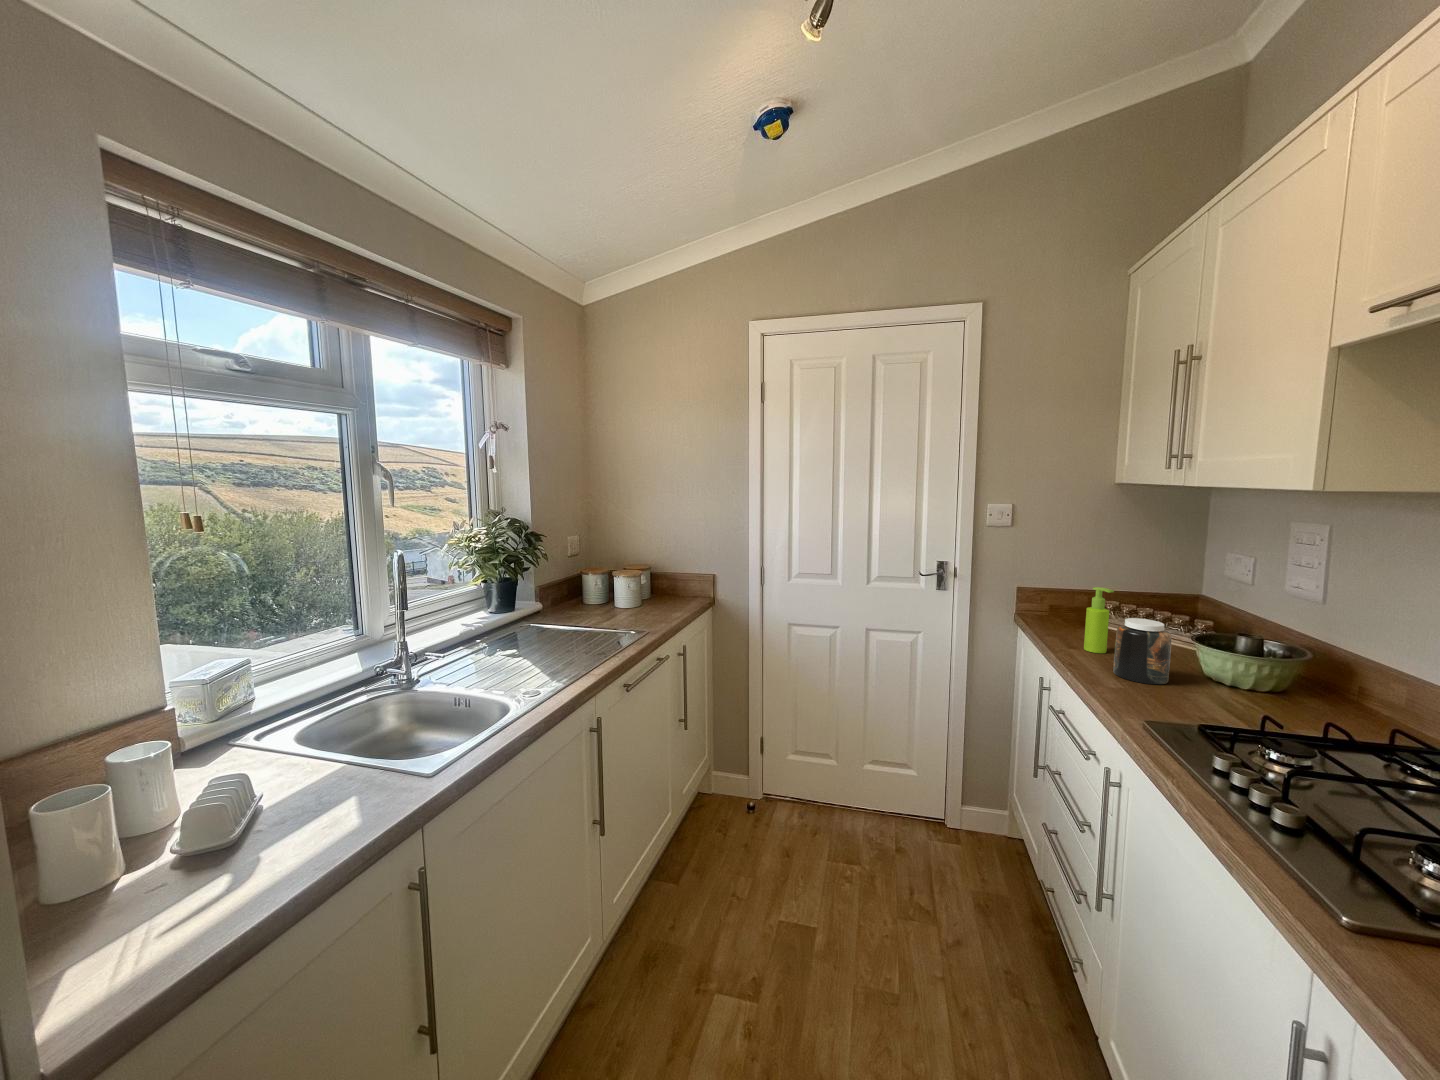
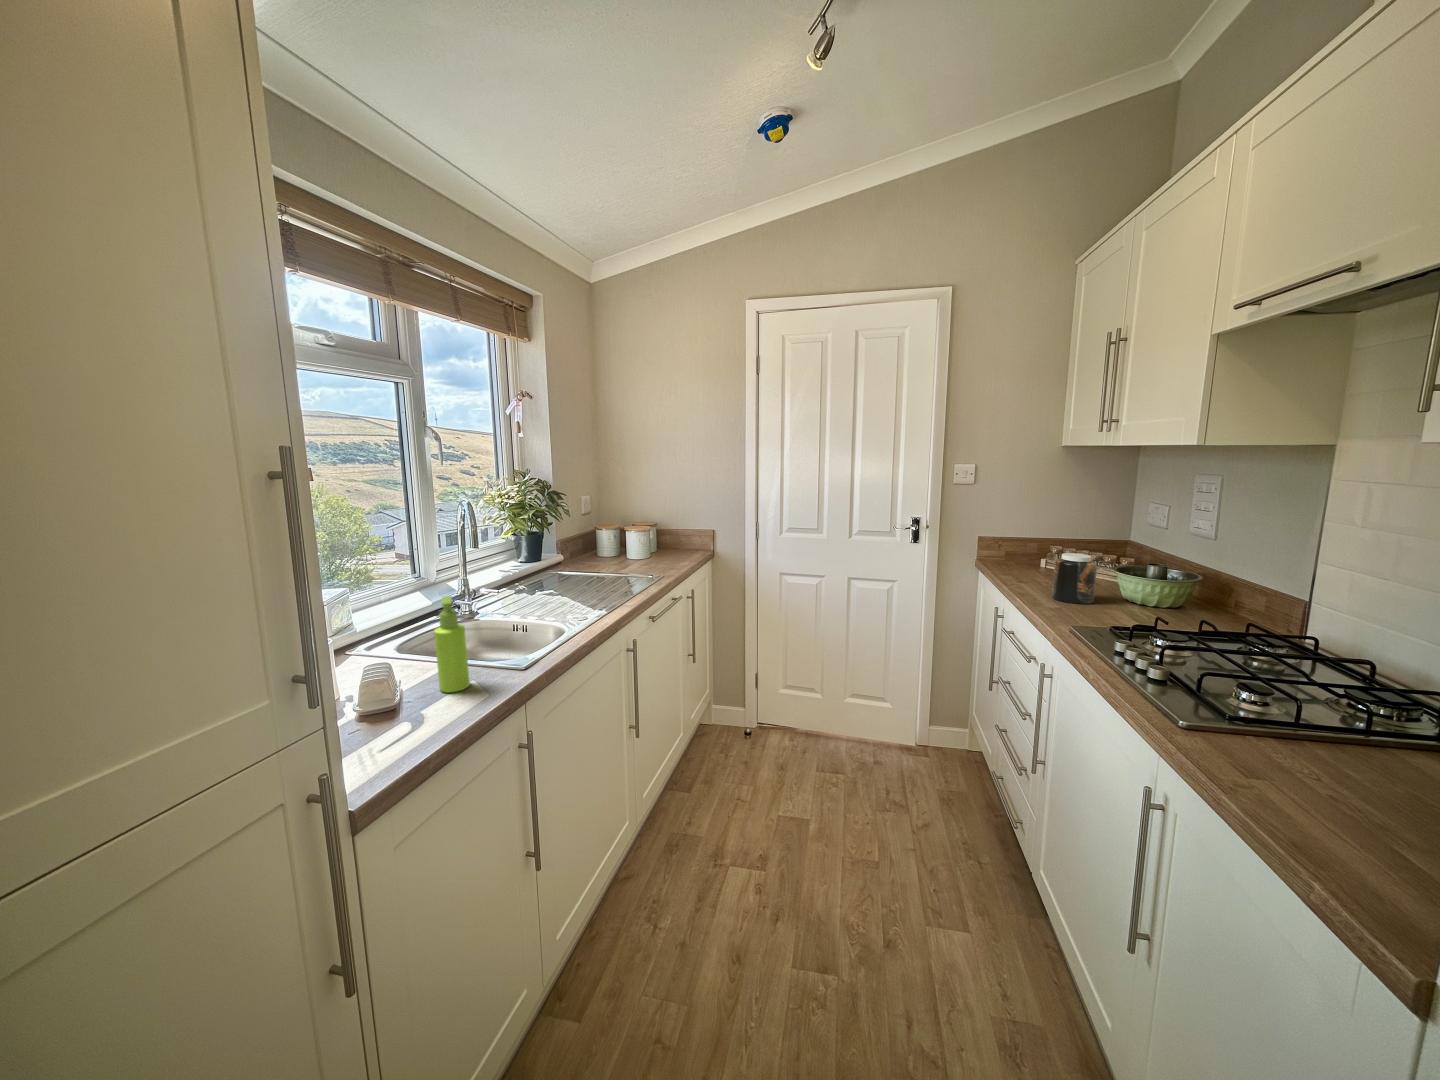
soap dispenser: present [1084,587,1114,653] -> present [434,596,470,693]

